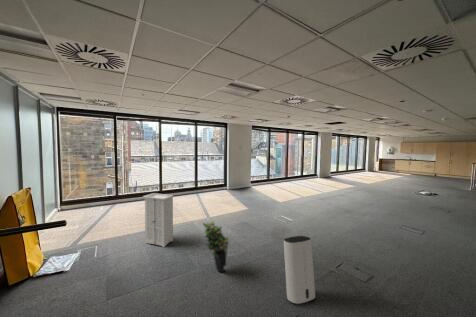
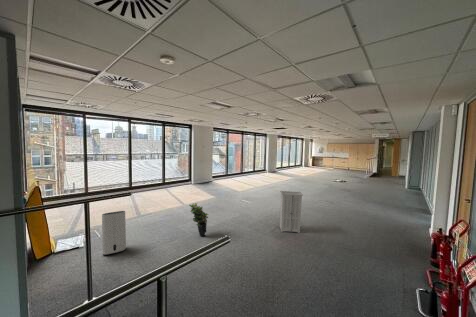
storage cabinet: present [143,193,173,247] -> present [280,191,303,233]
air purifier: present [284,236,315,304] -> present [102,211,126,254]

